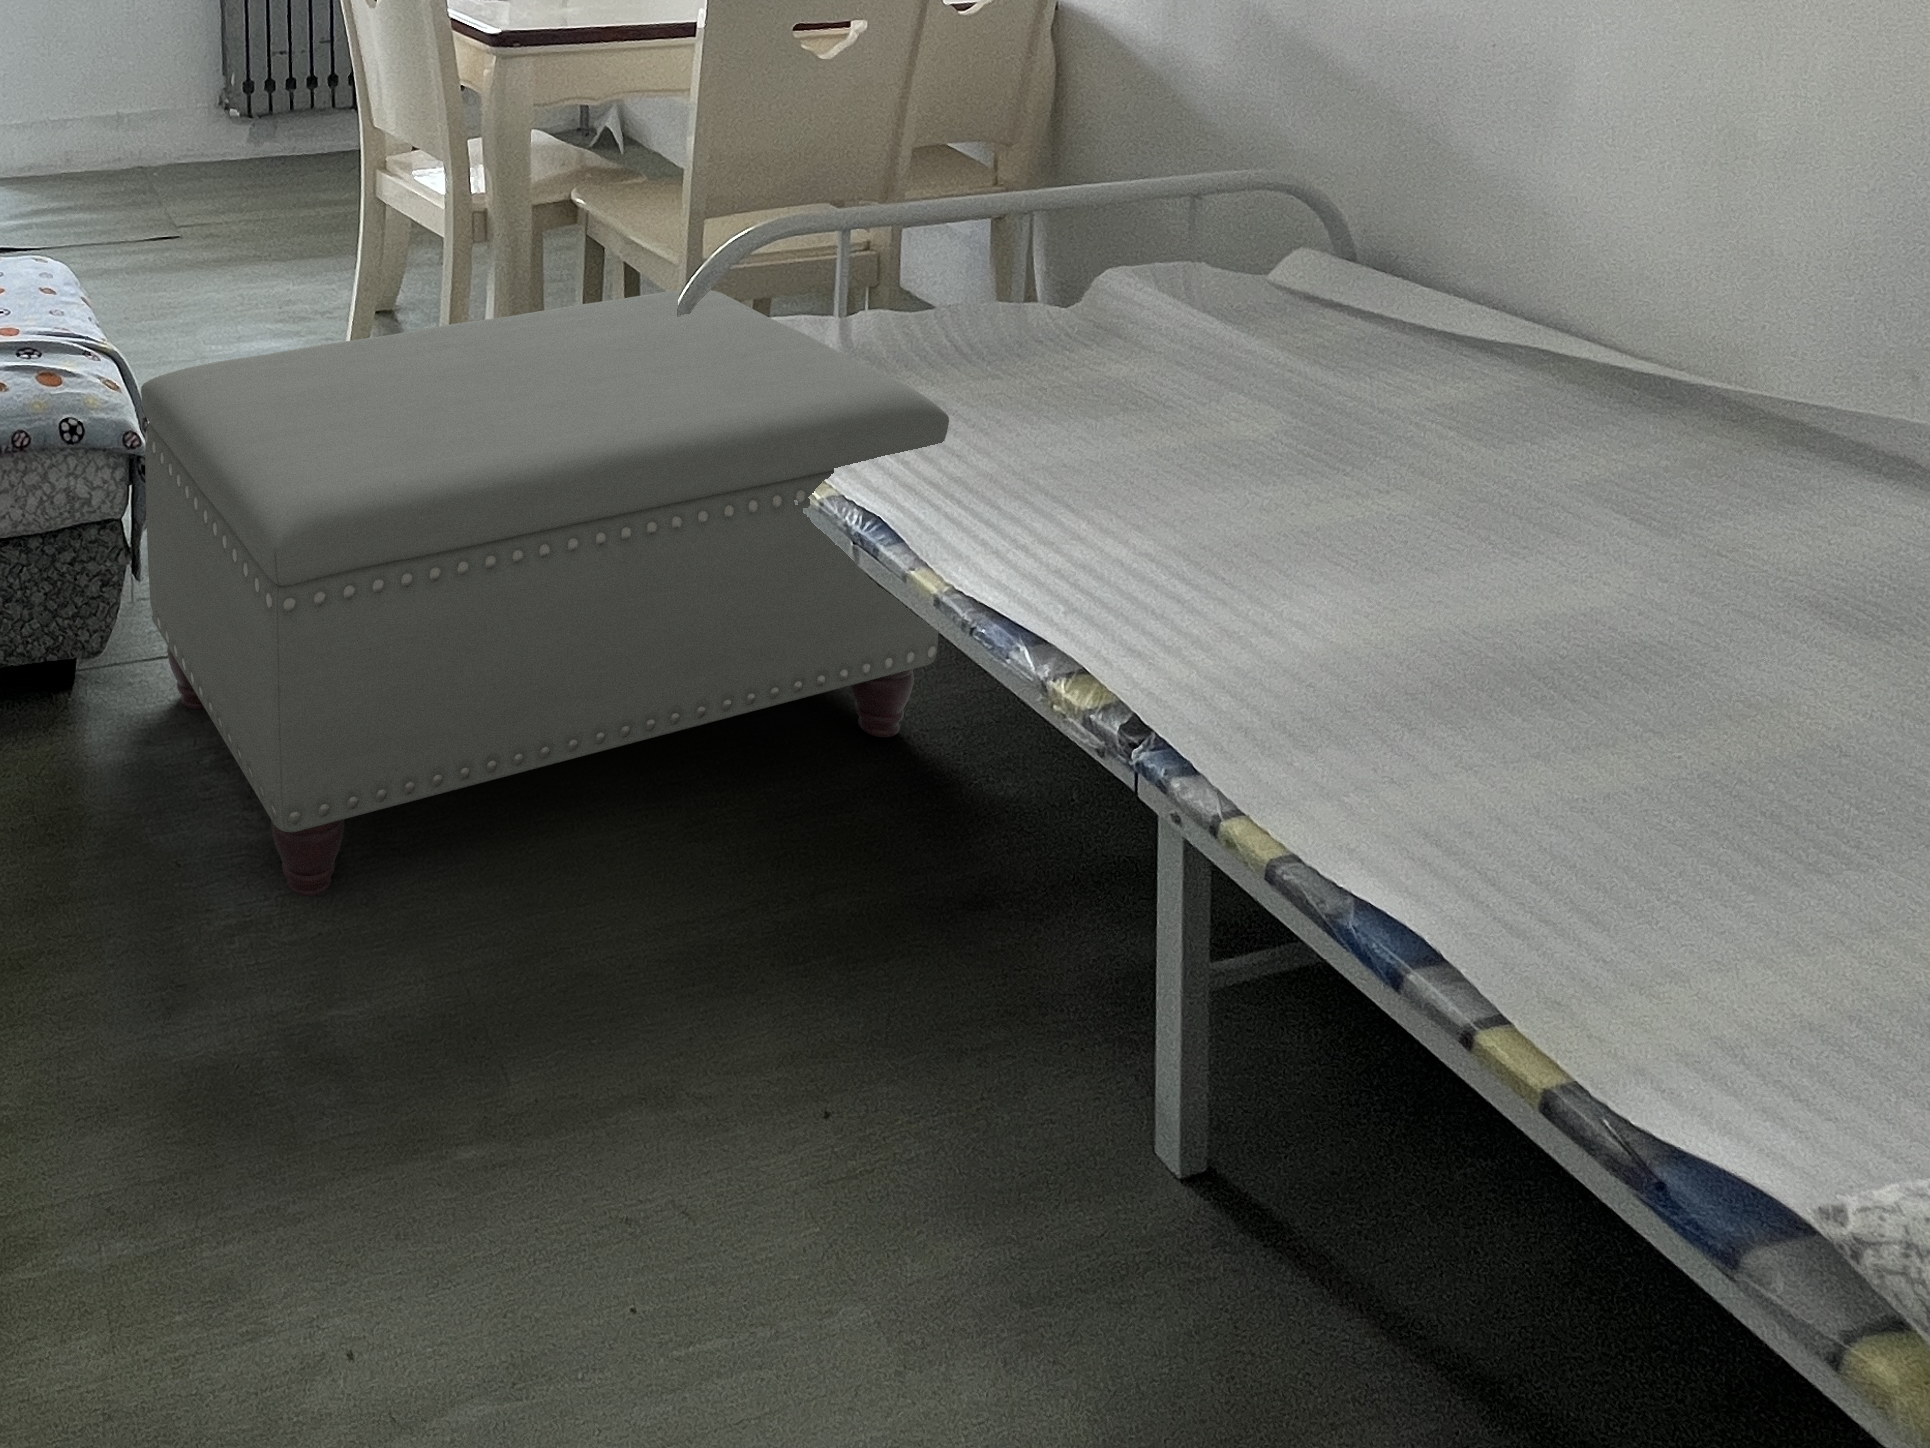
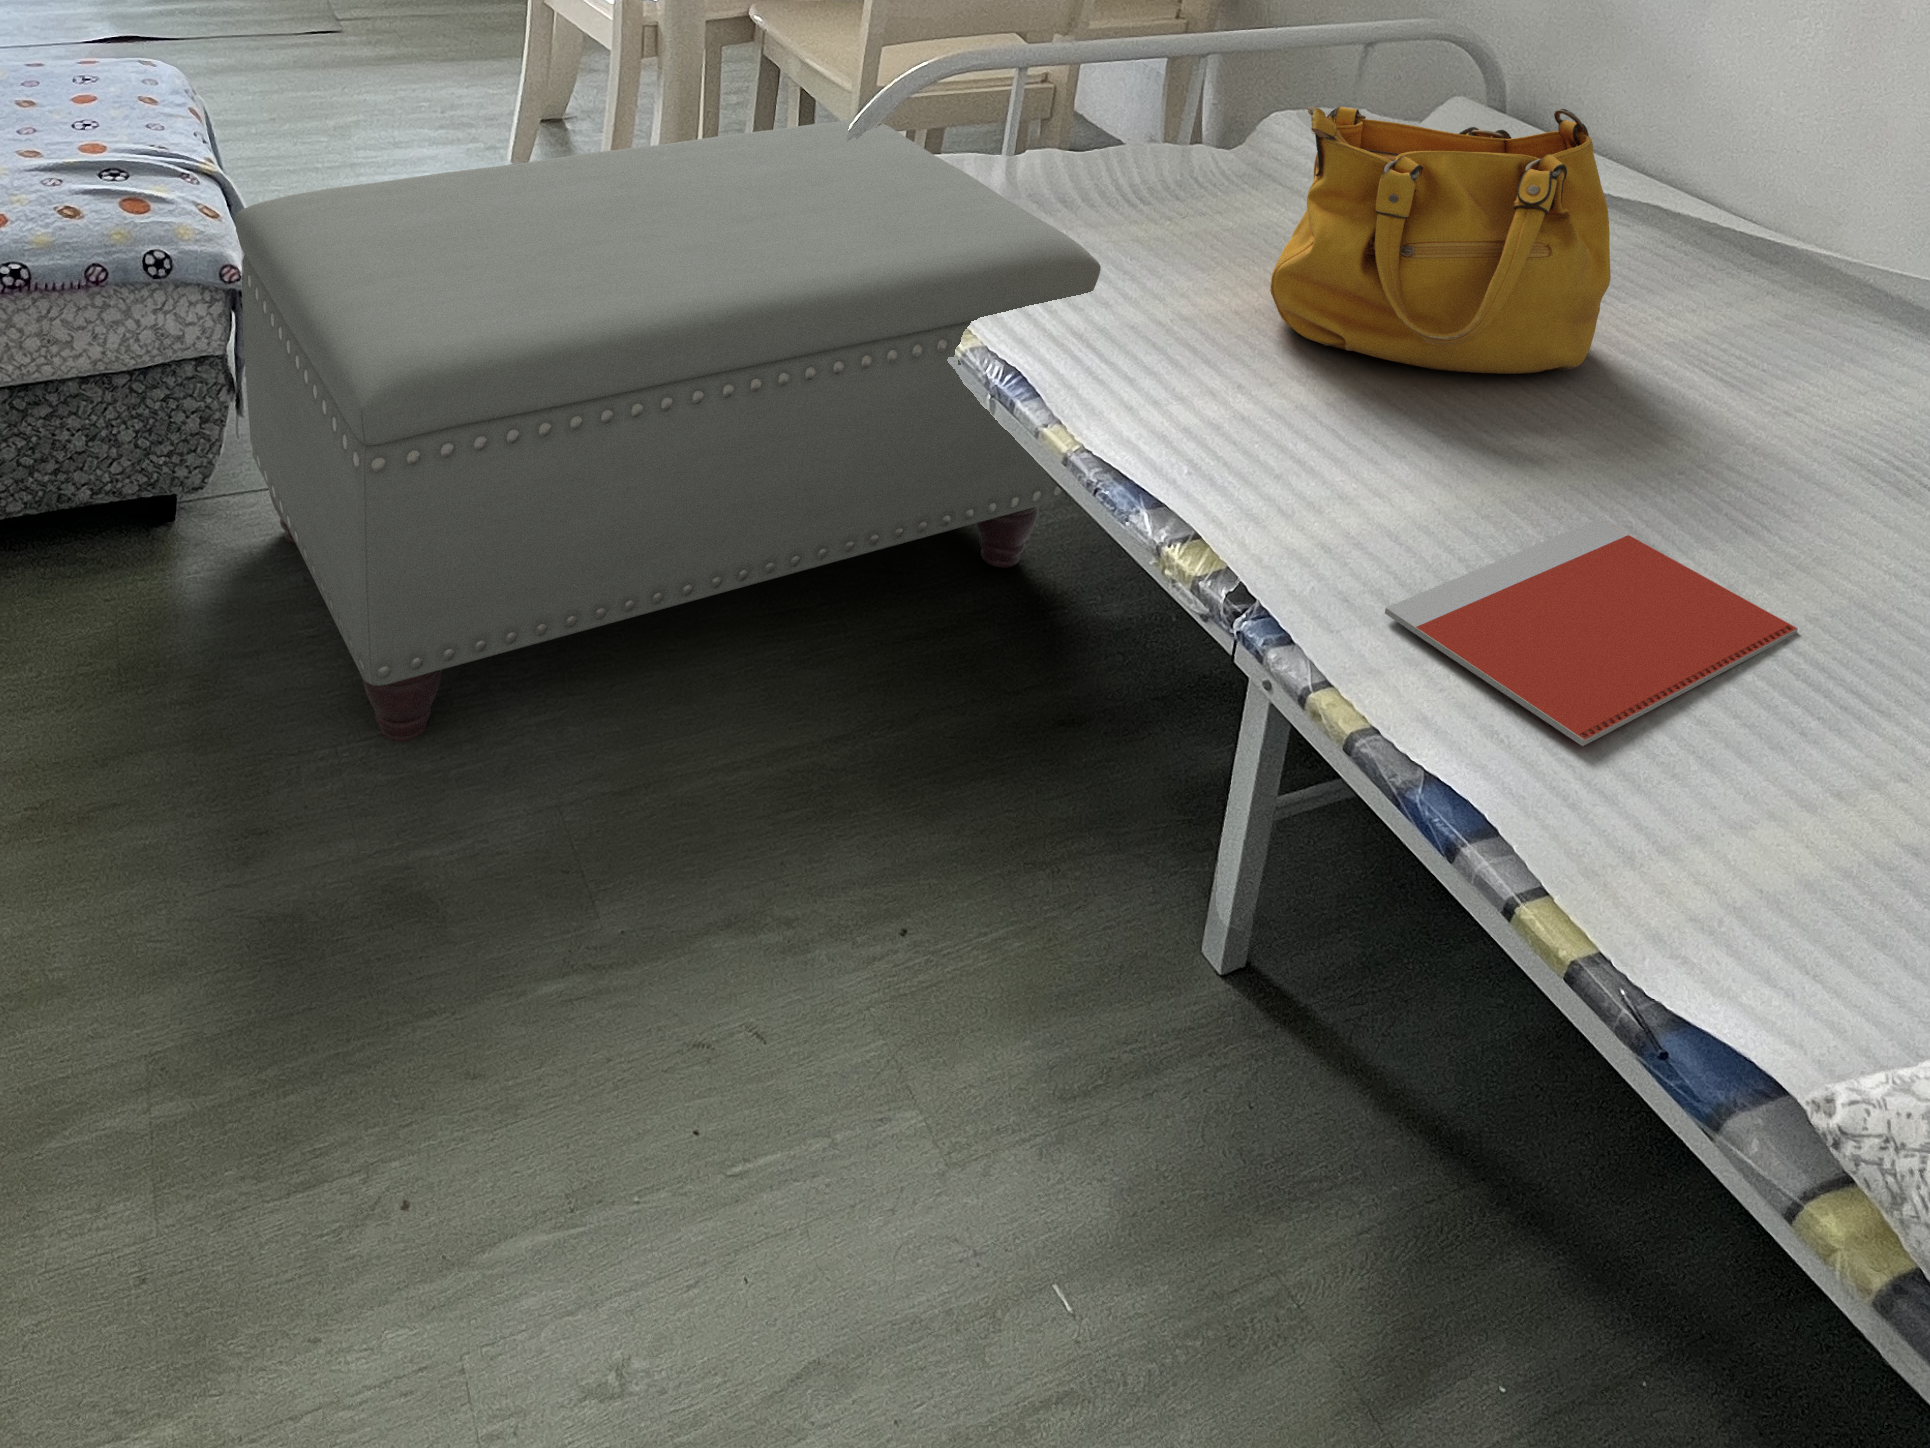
handbag: none [1124,243,1480,513] -> present [1270,106,1611,374]
notebook: none [1288,652,1746,871] -> present [1385,519,1798,746]

